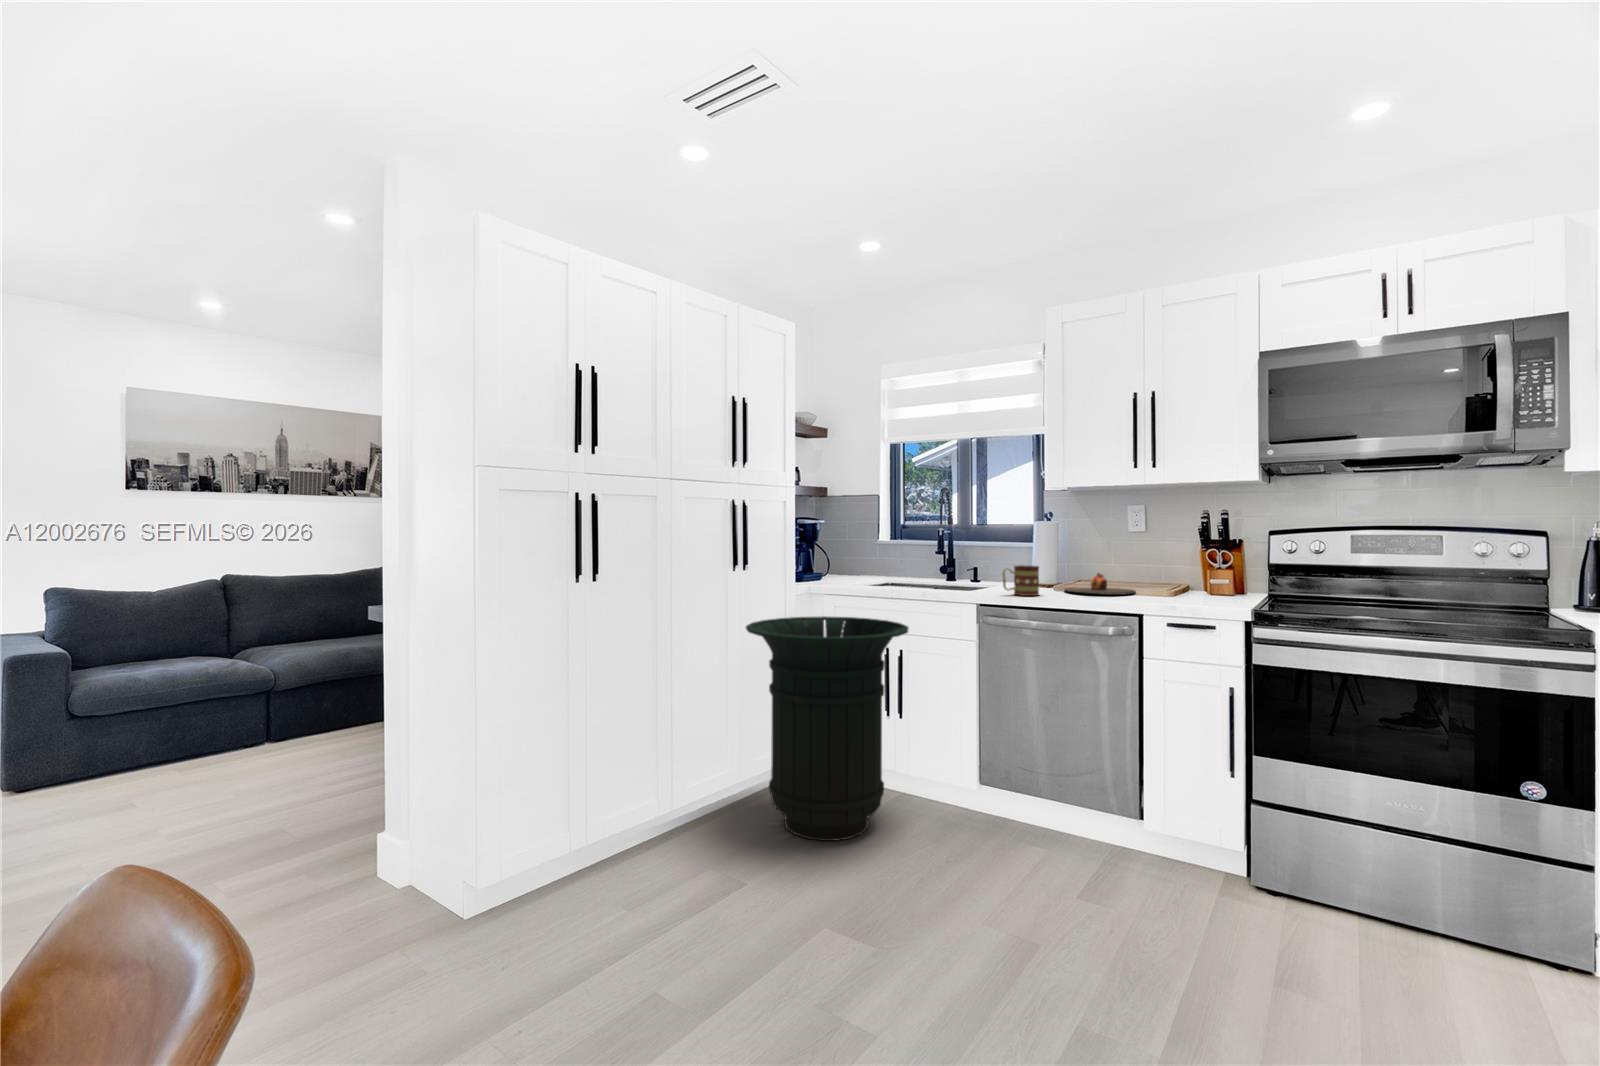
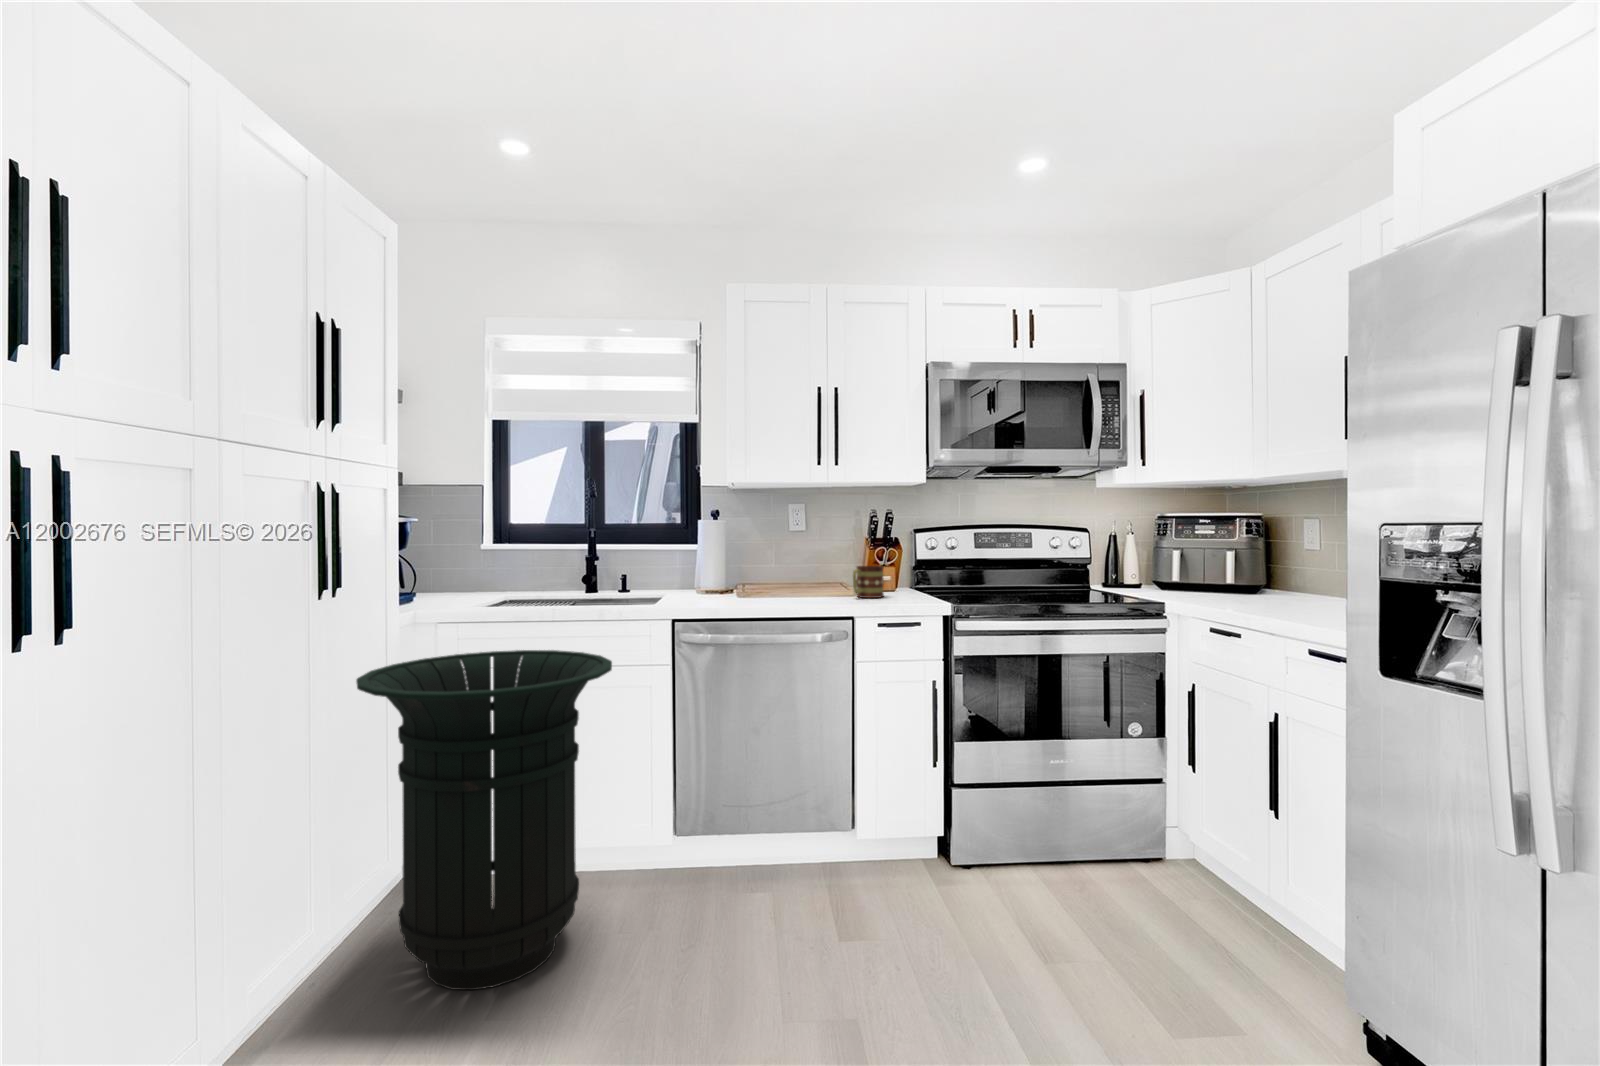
mug: present [1003,565,1039,596] -> present [853,566,884,598]
plate: present [1065,573,1136,595] -> none [745,575,816,598]

